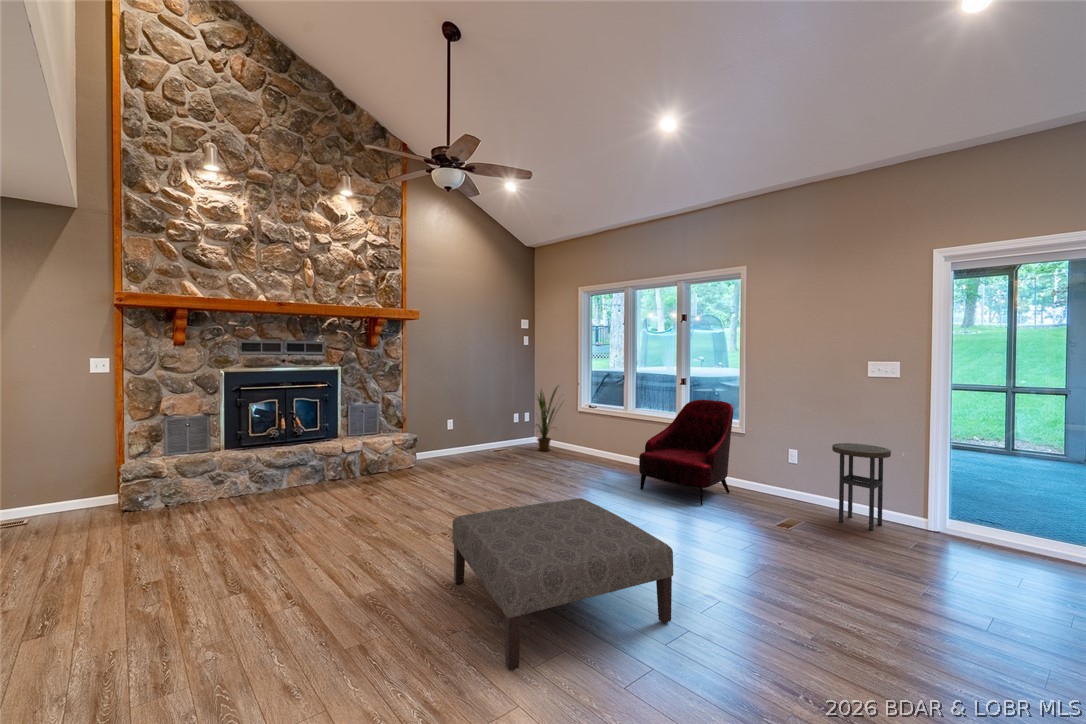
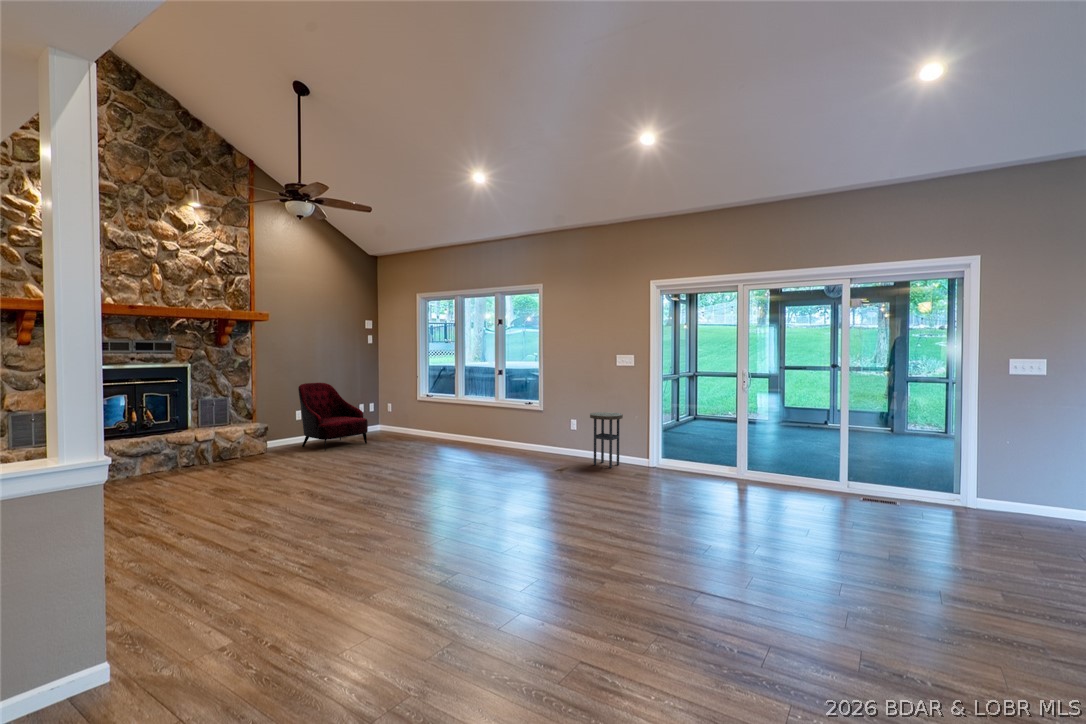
house plant: present [537,385,561,451] -> none [378,378,407,436]
armchair: present [639,400,733,506] -> present [298,383,368,451]
ottoman: present [452,498,673,670] -> none [313,453,462,543]

